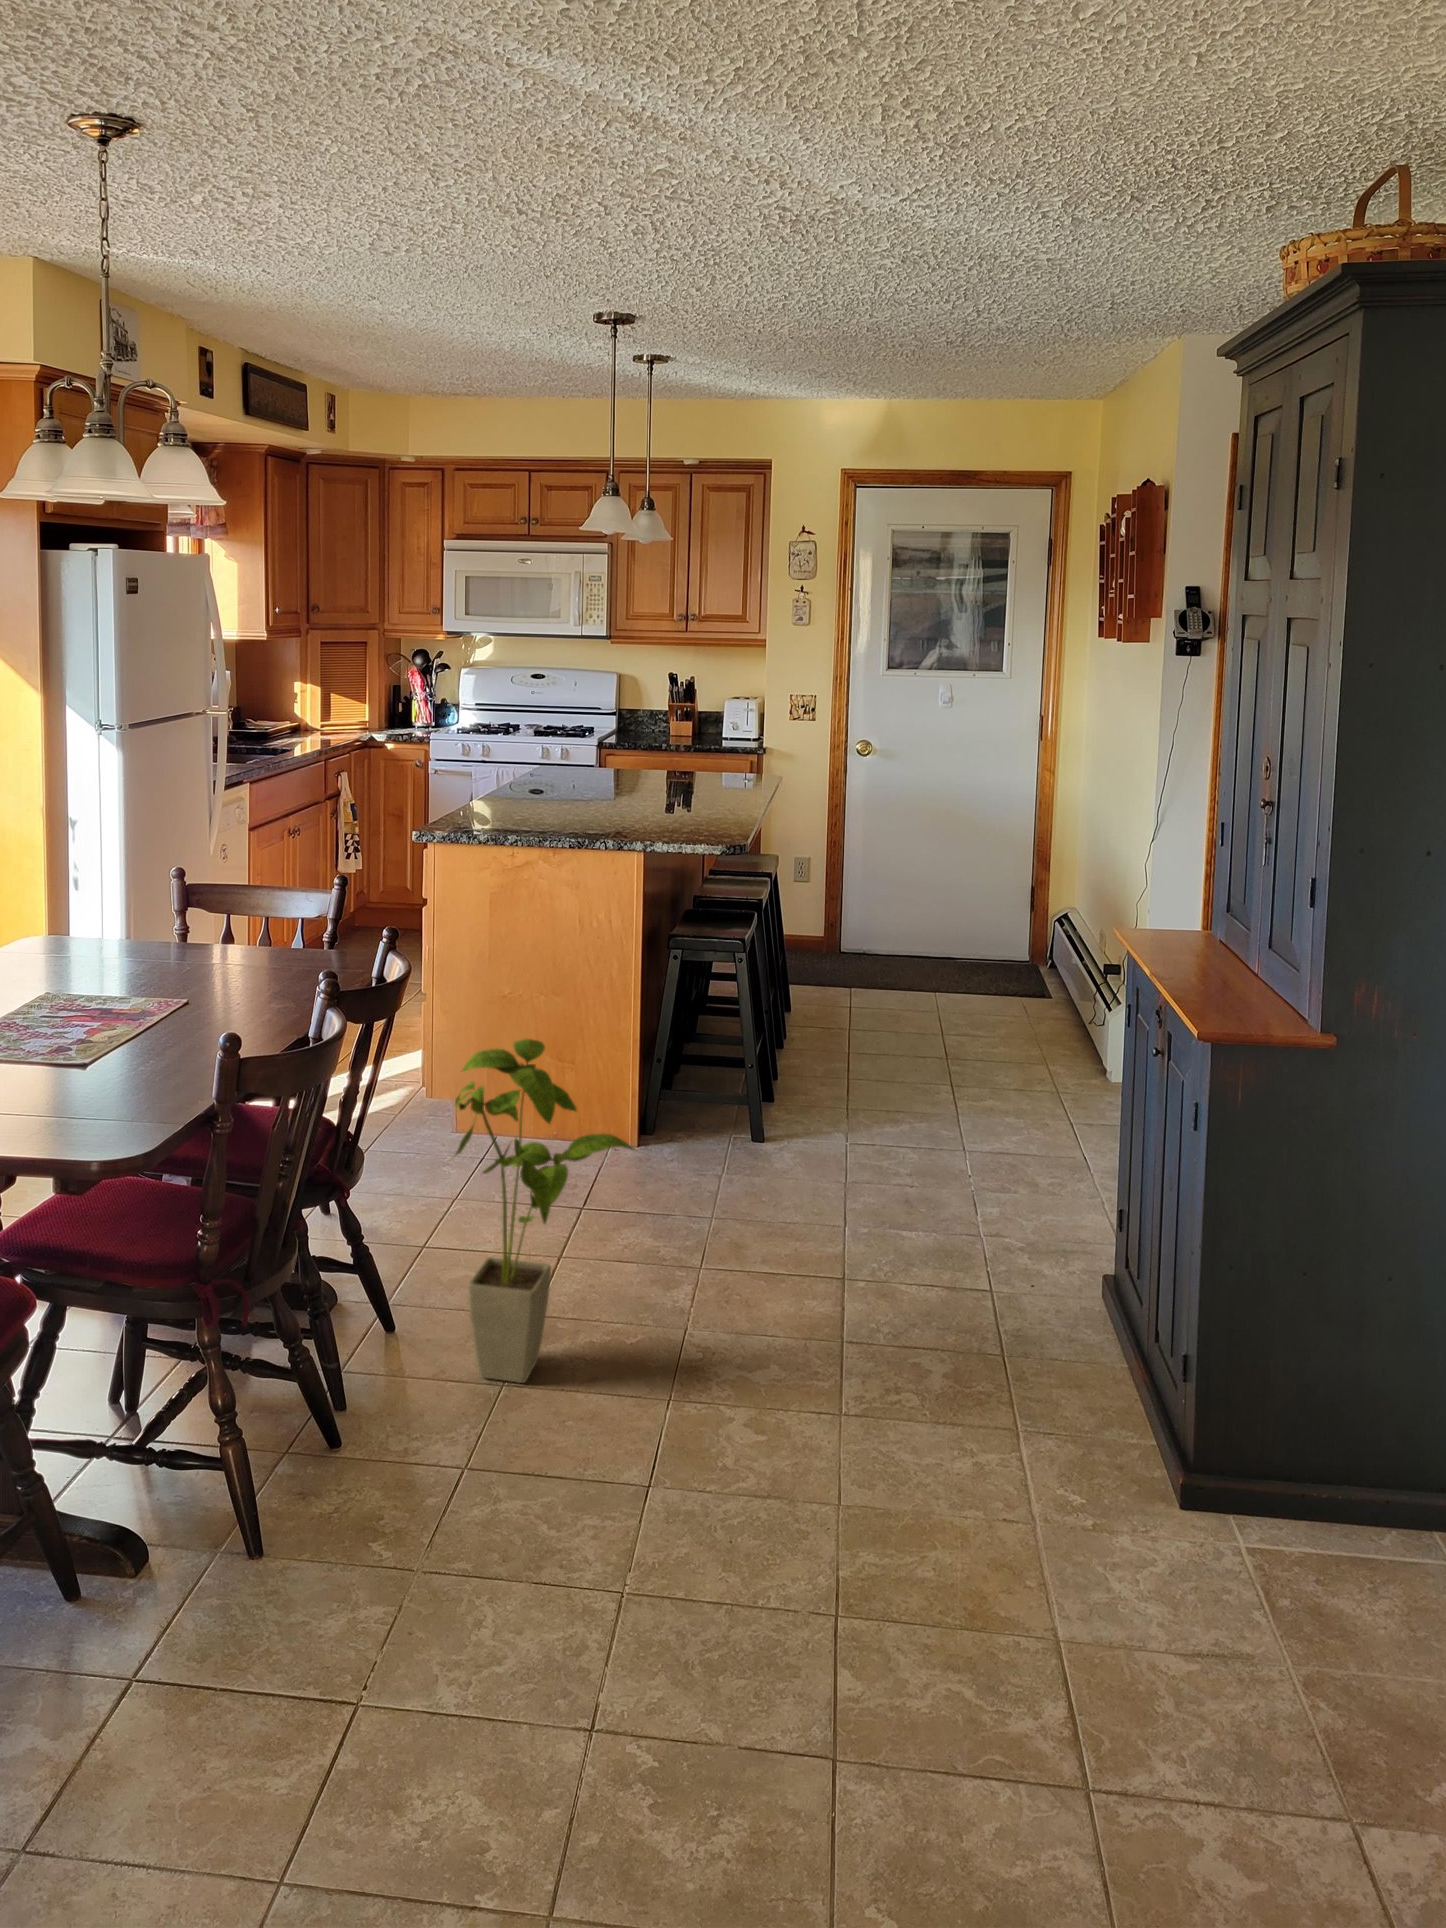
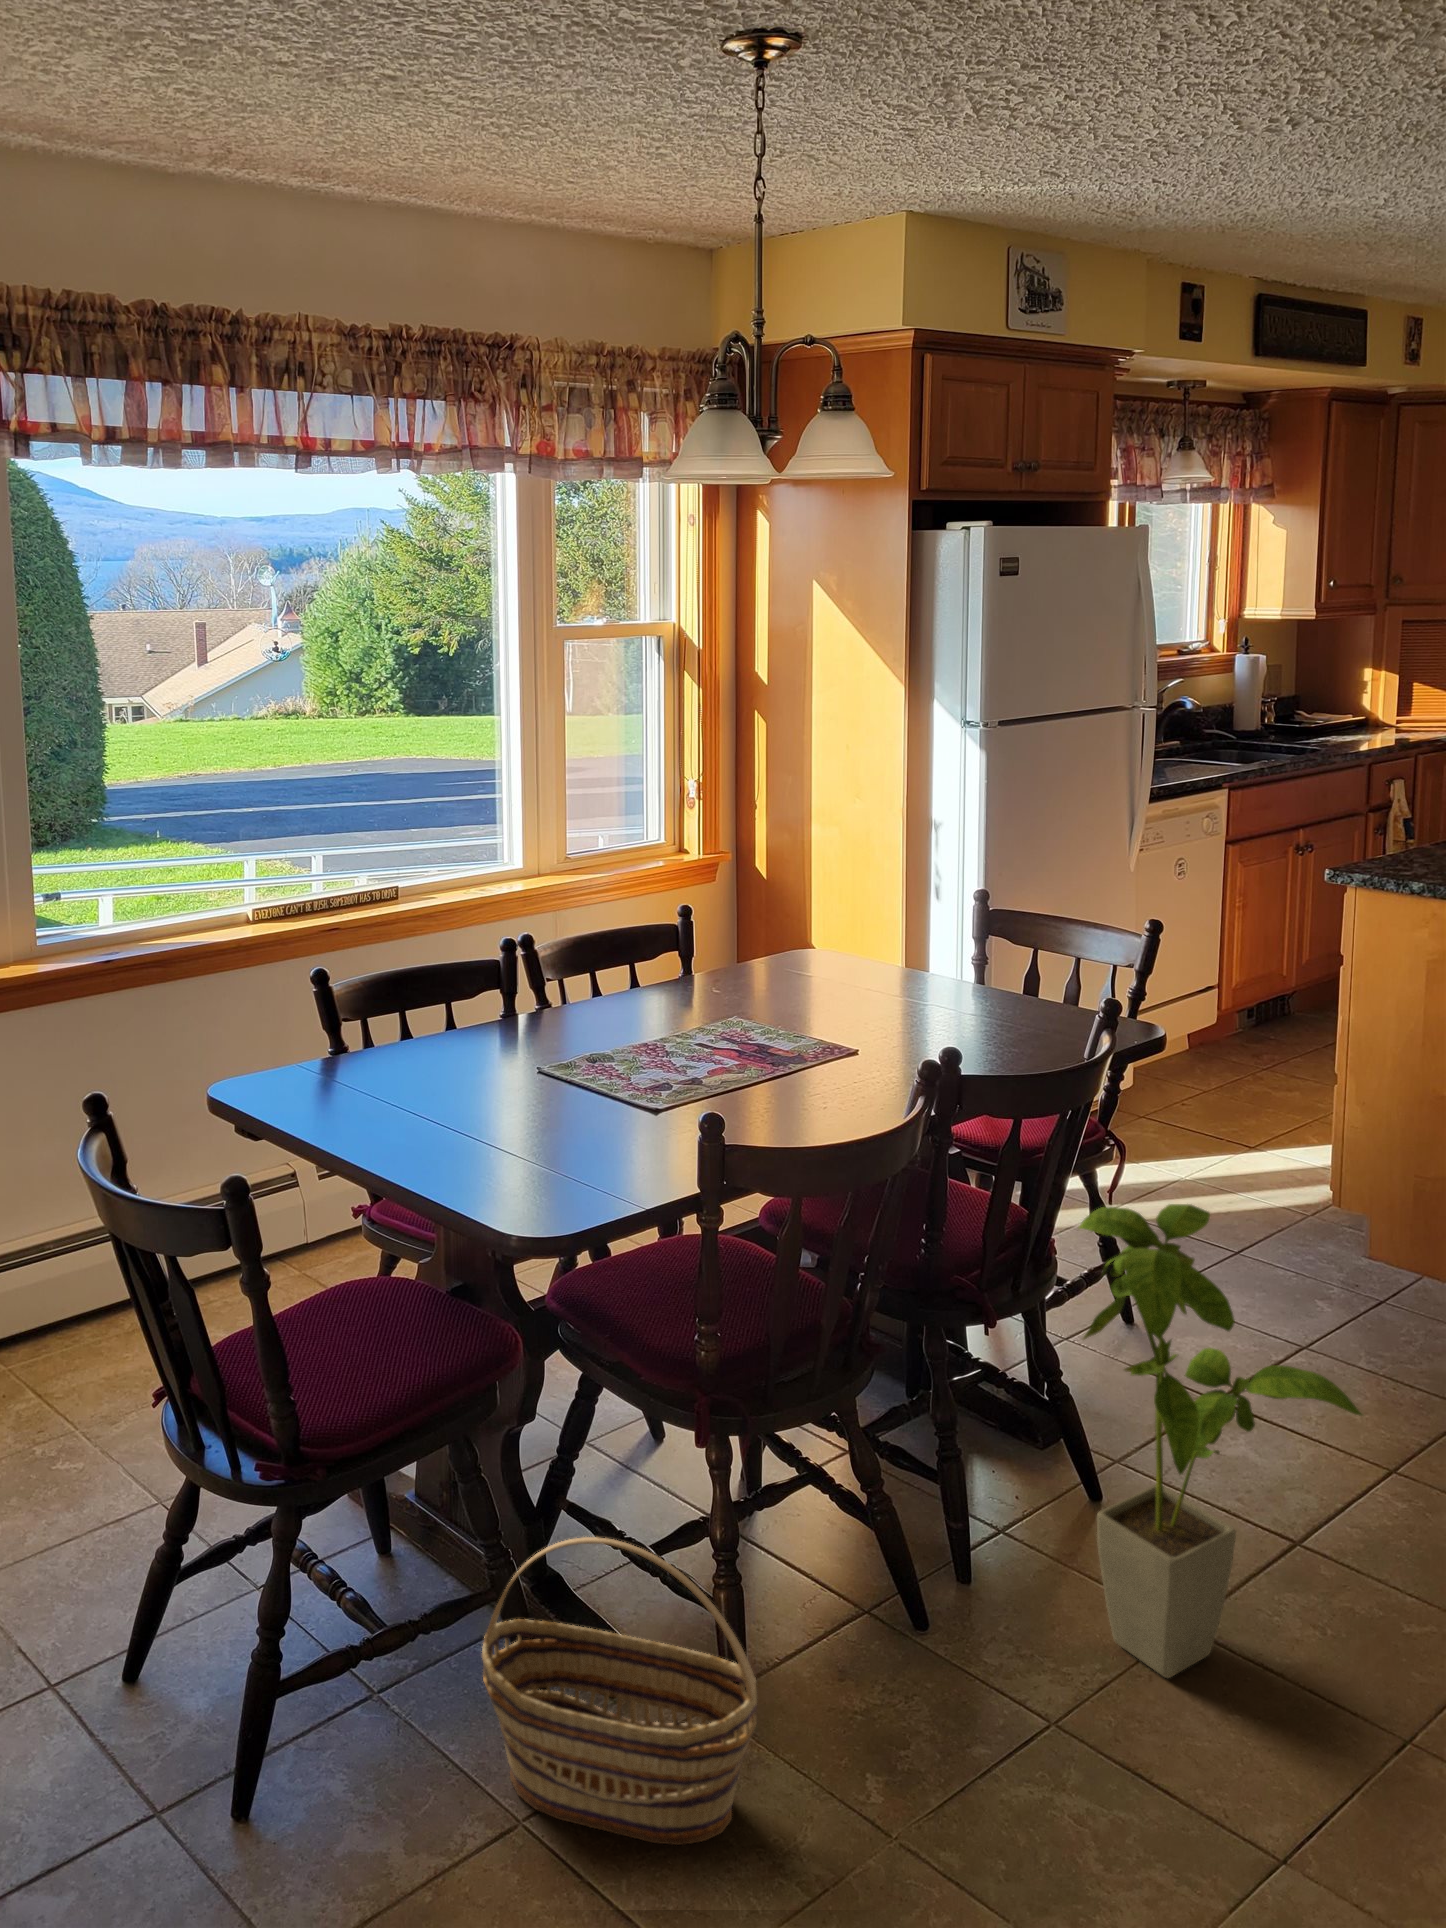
basket: none [116,1382,353,1641] -> present [482,1537,757,1845]

